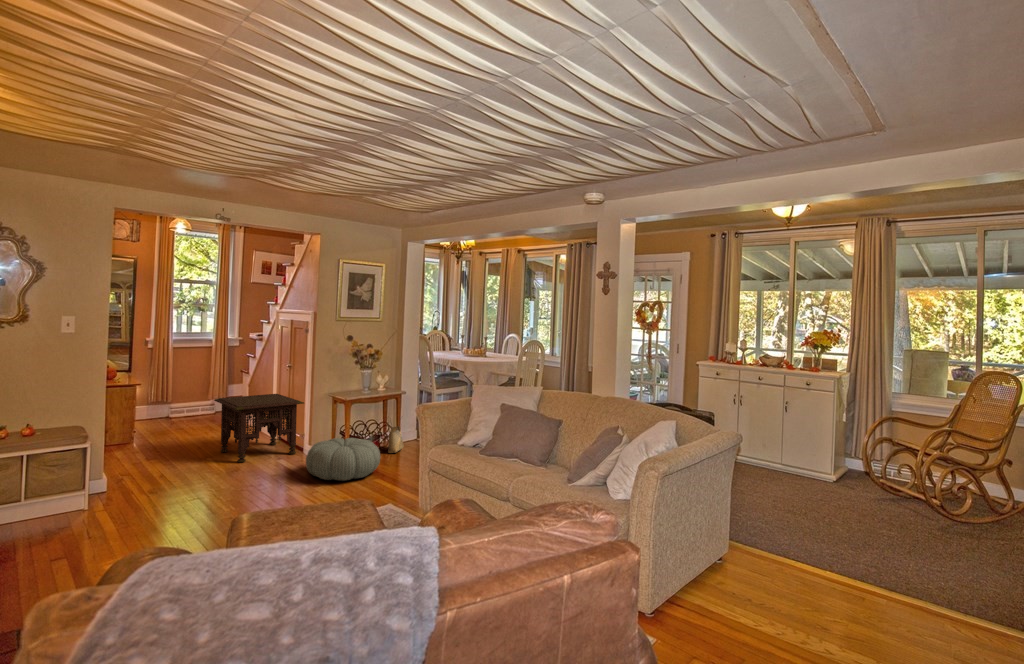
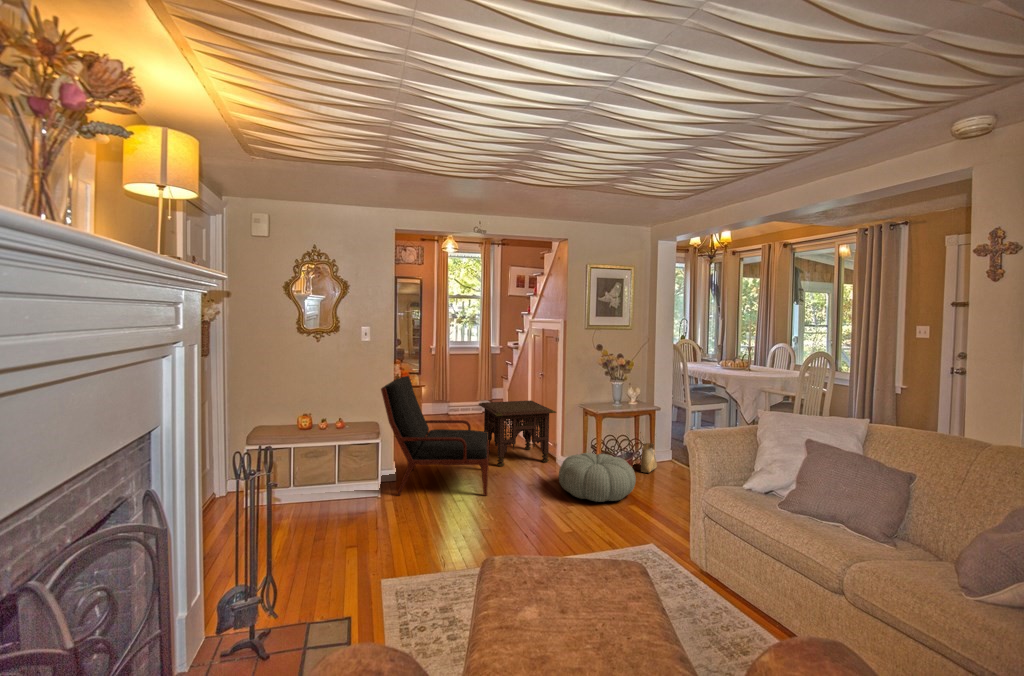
armchair: none [92,371,228,502] -> present [381,376,489,496]

